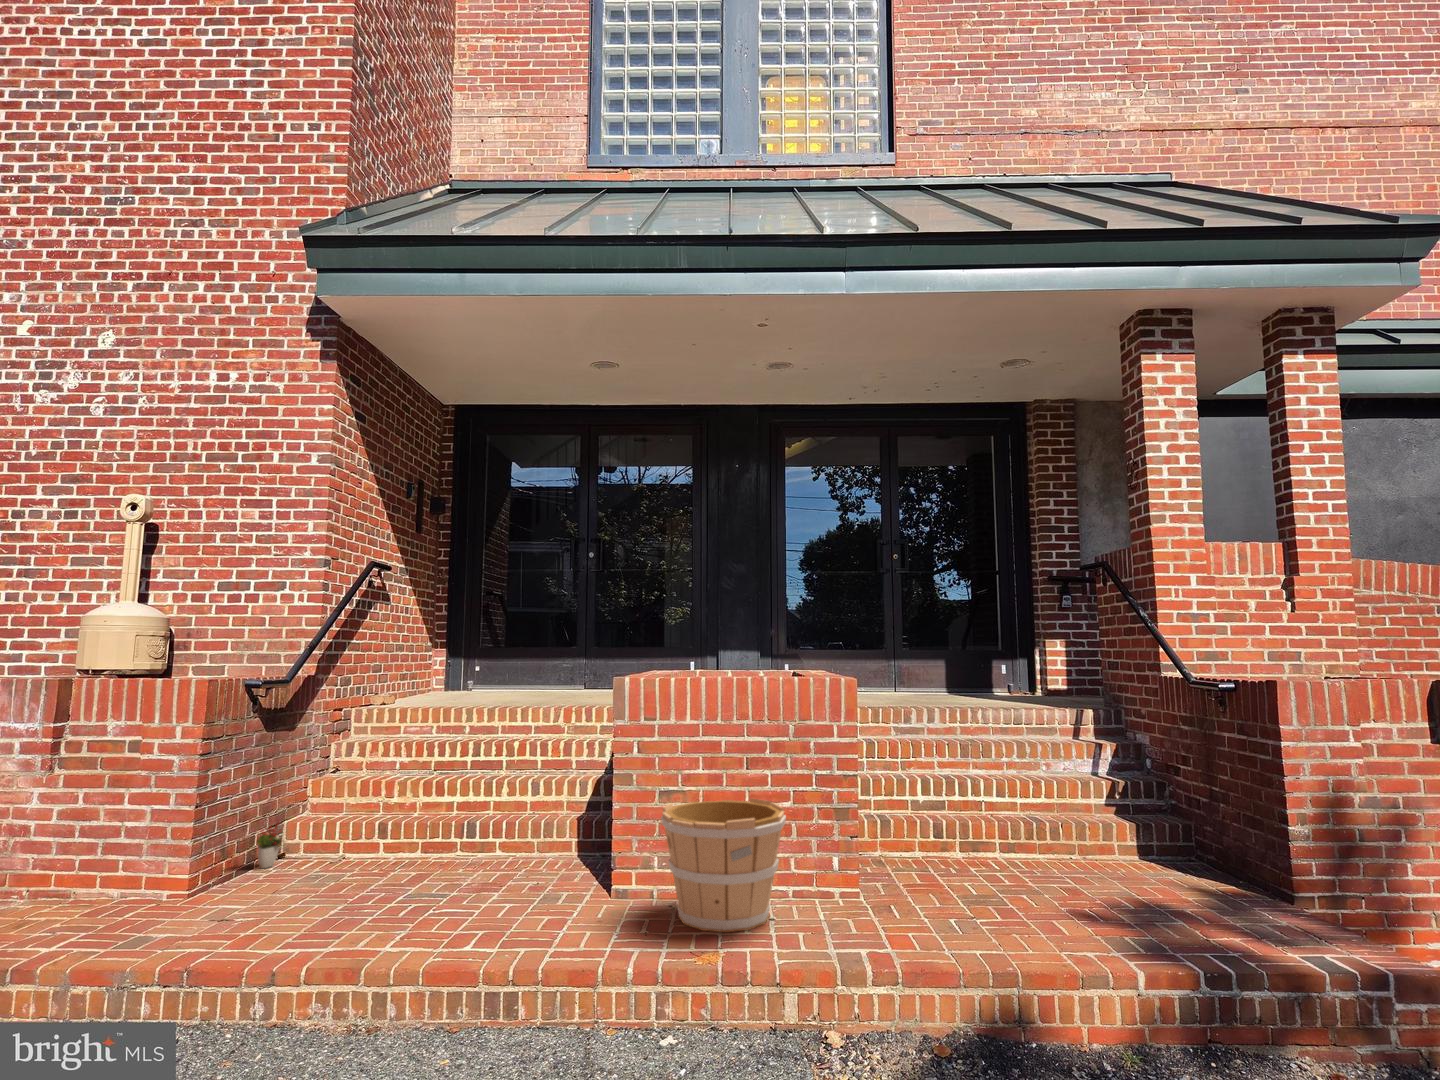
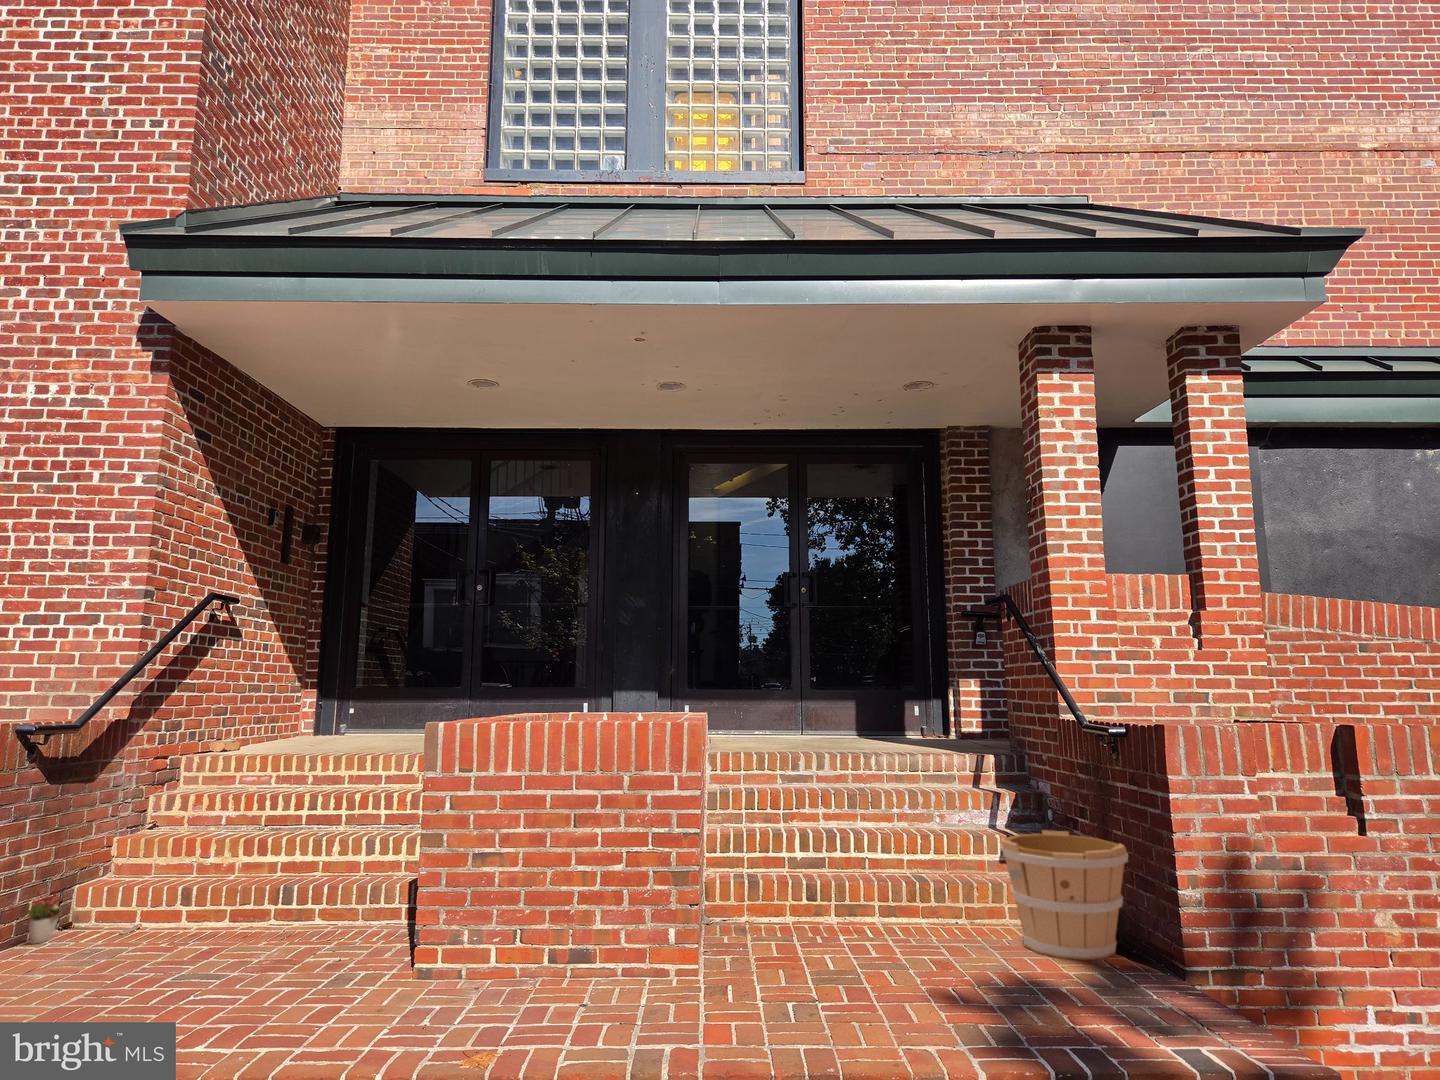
wooden bucket: present [661,798,786,932] -> present [1001,830,1128,960]

